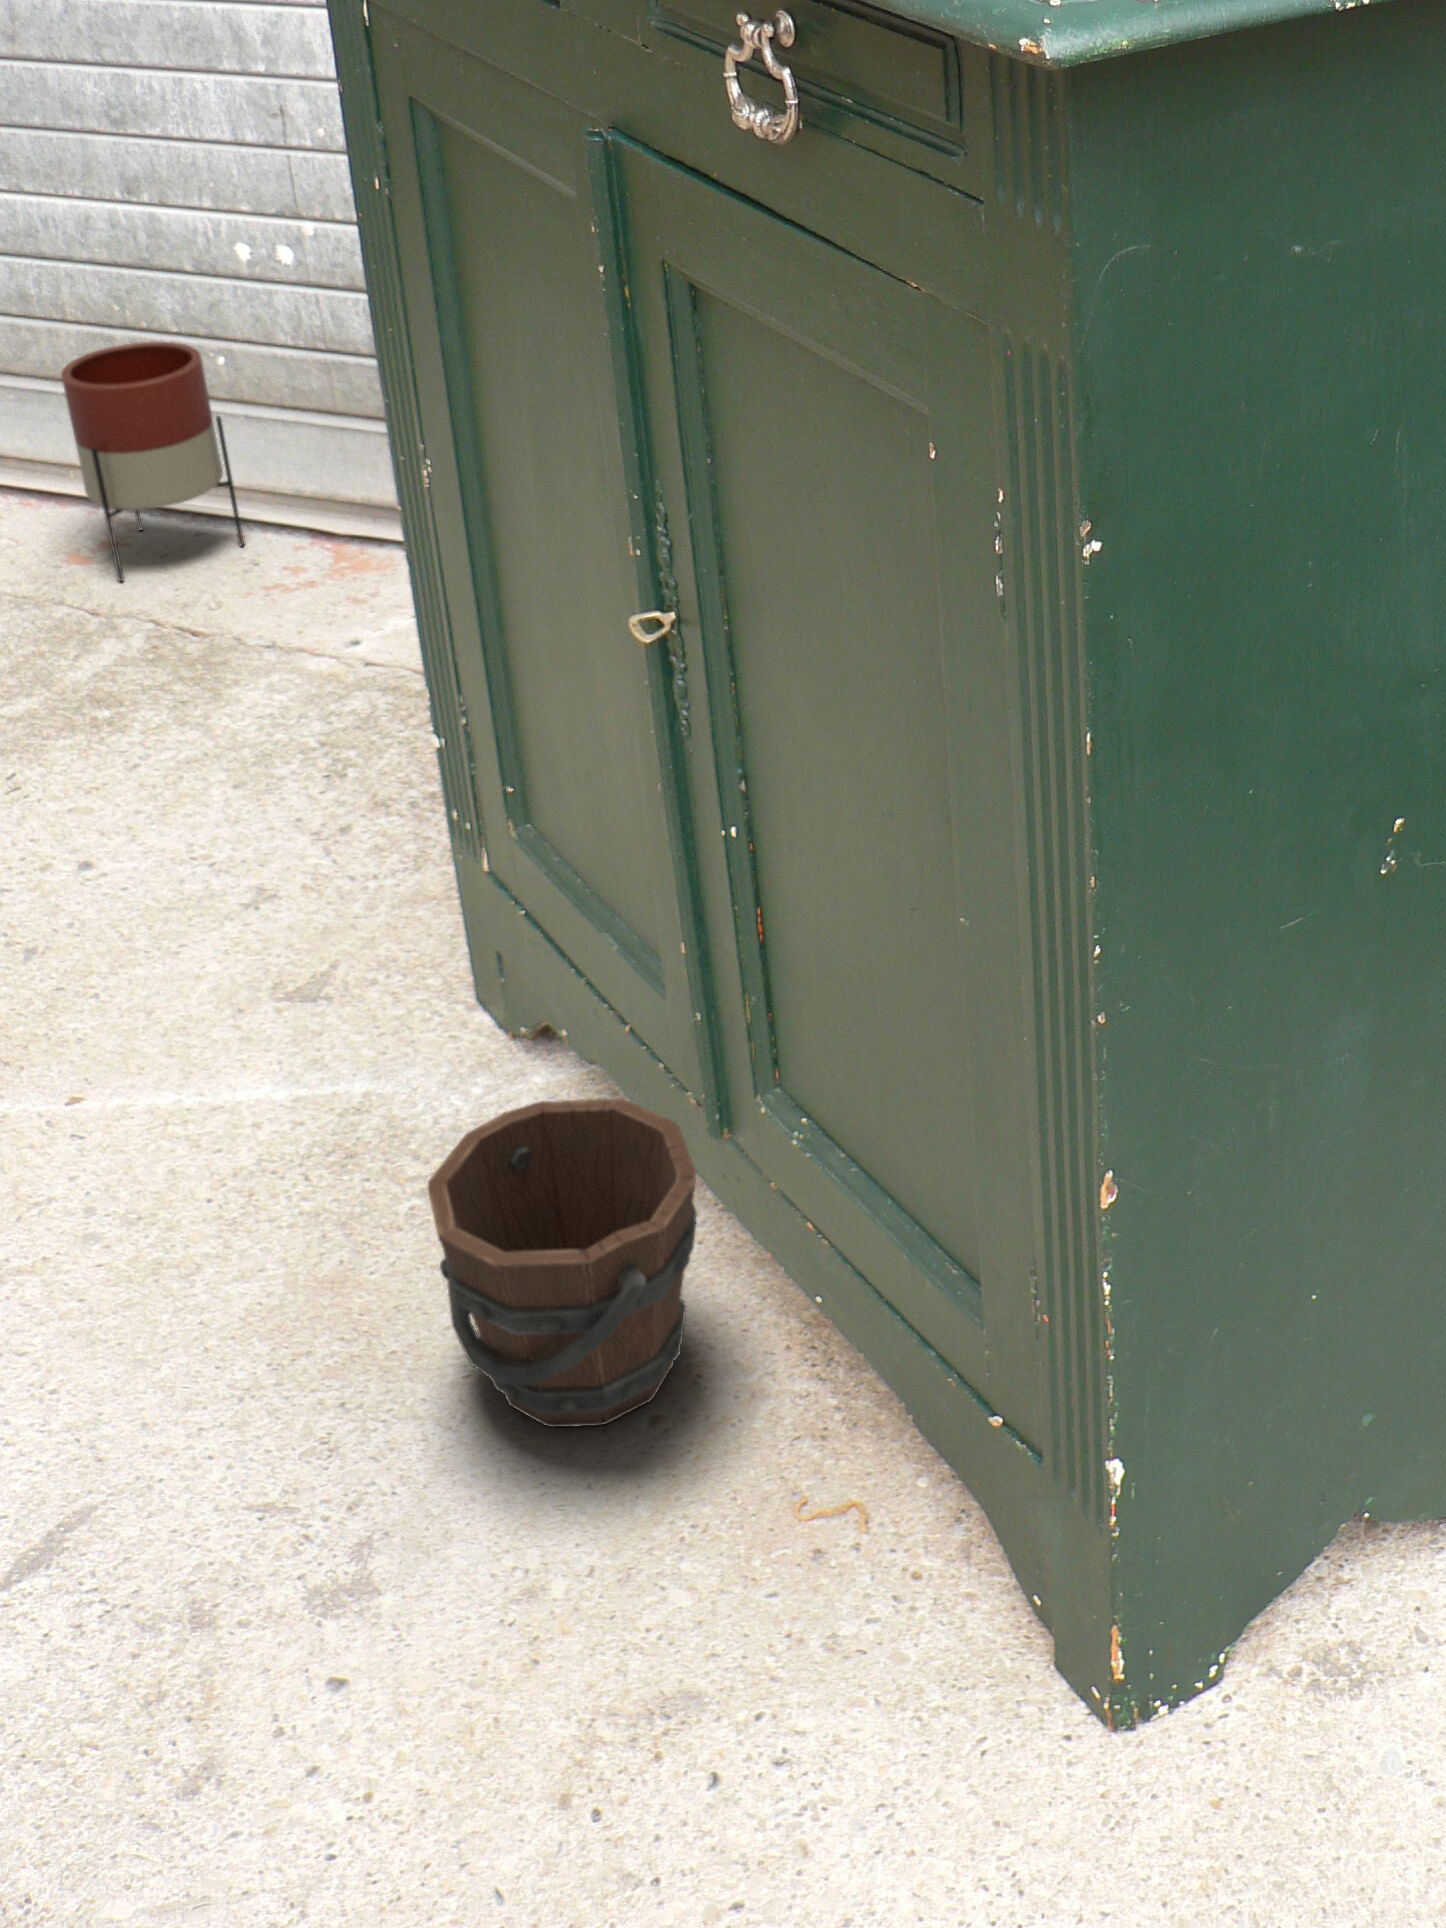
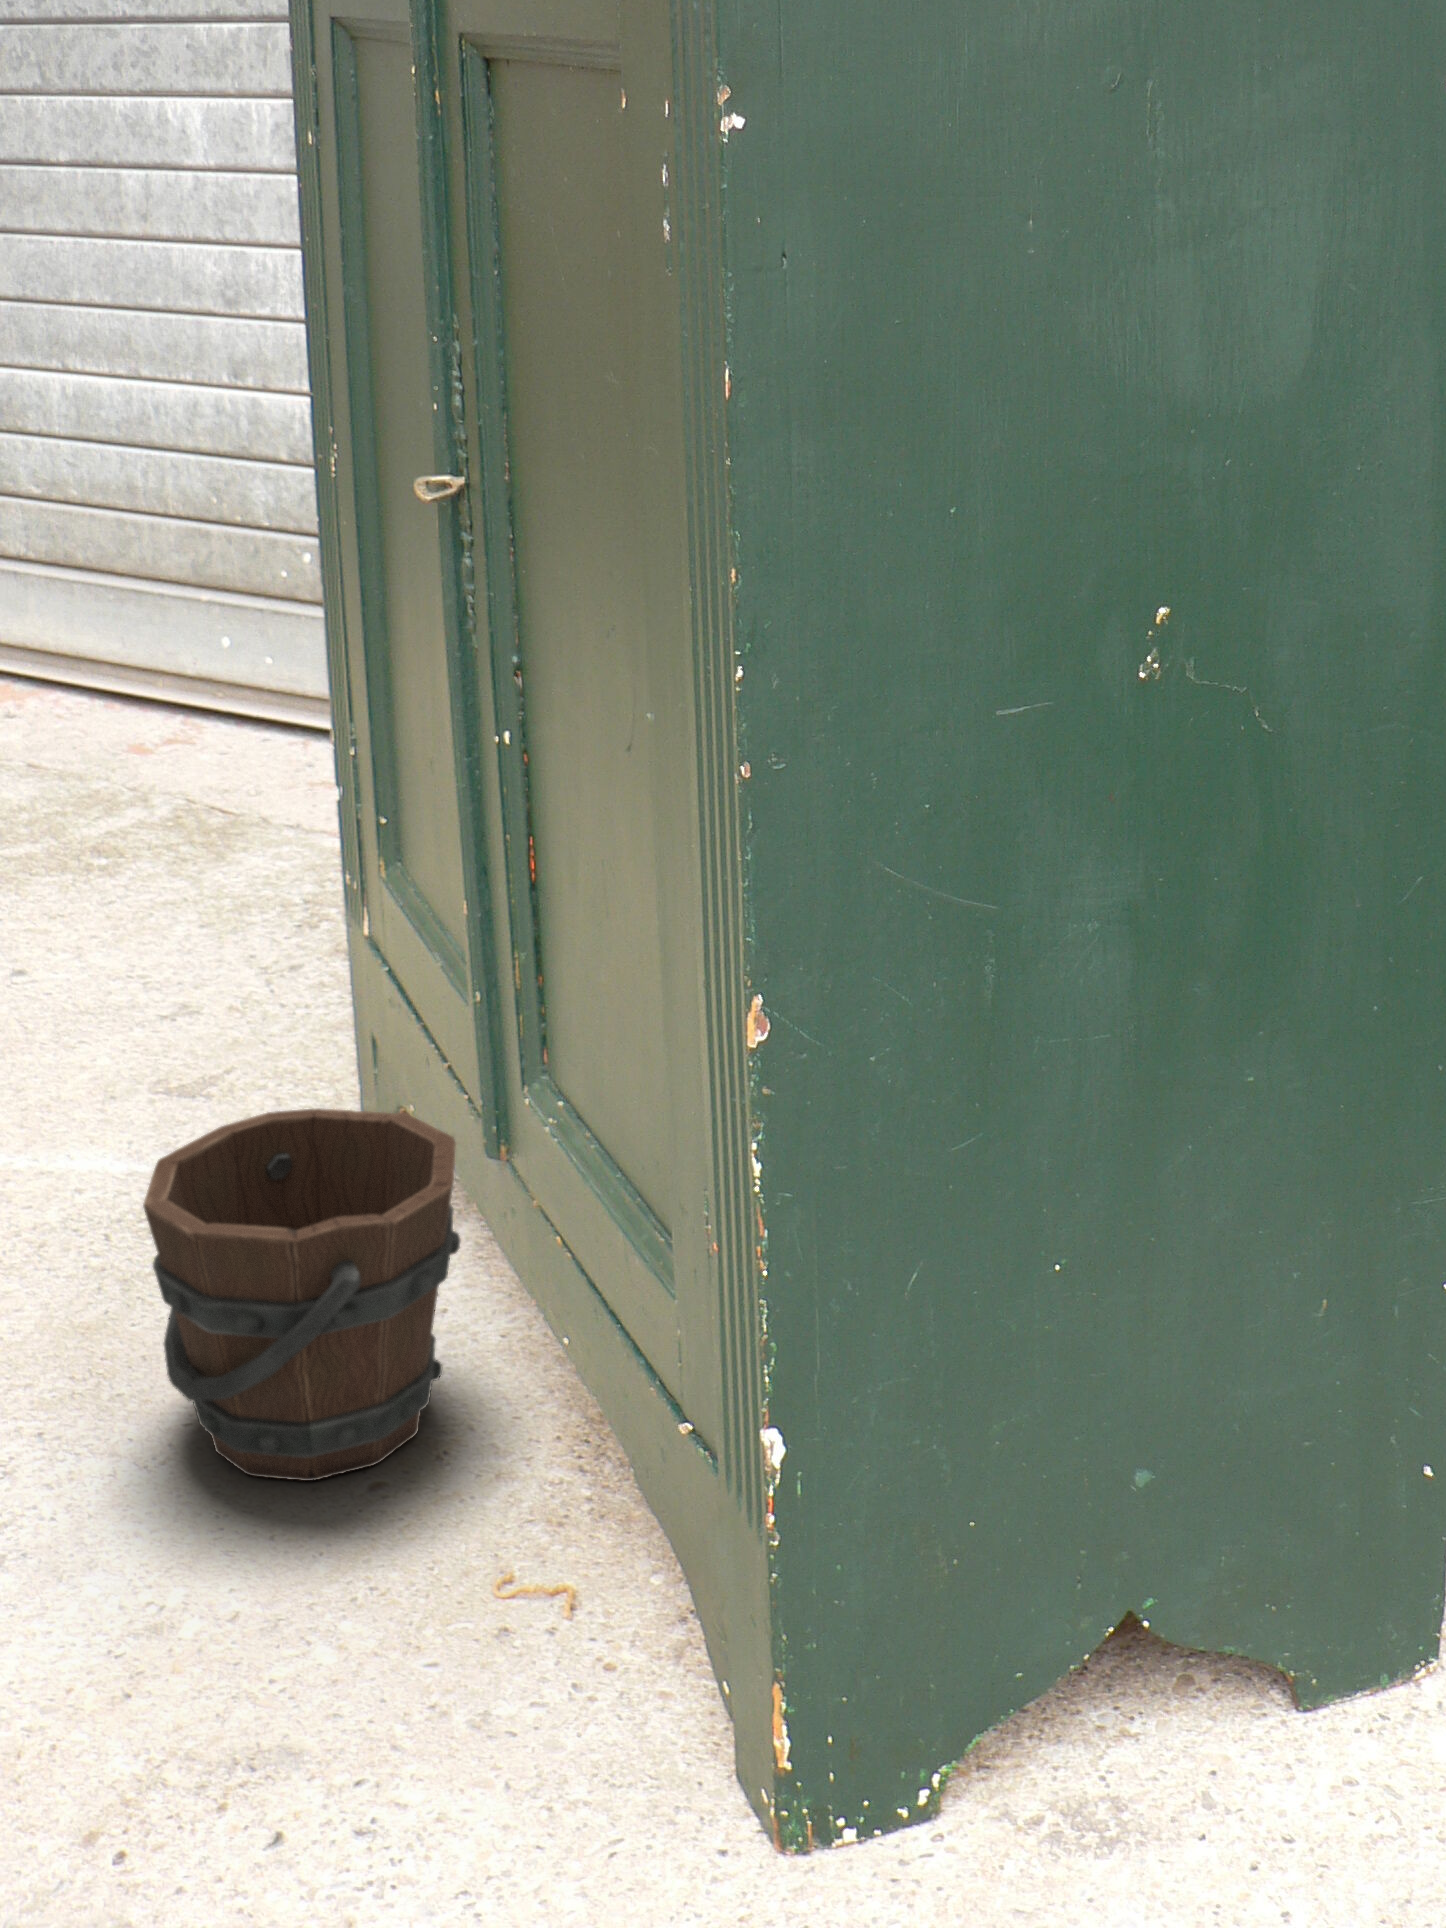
planter: present [61,342,244,581] -> none [127,511,291,746]

